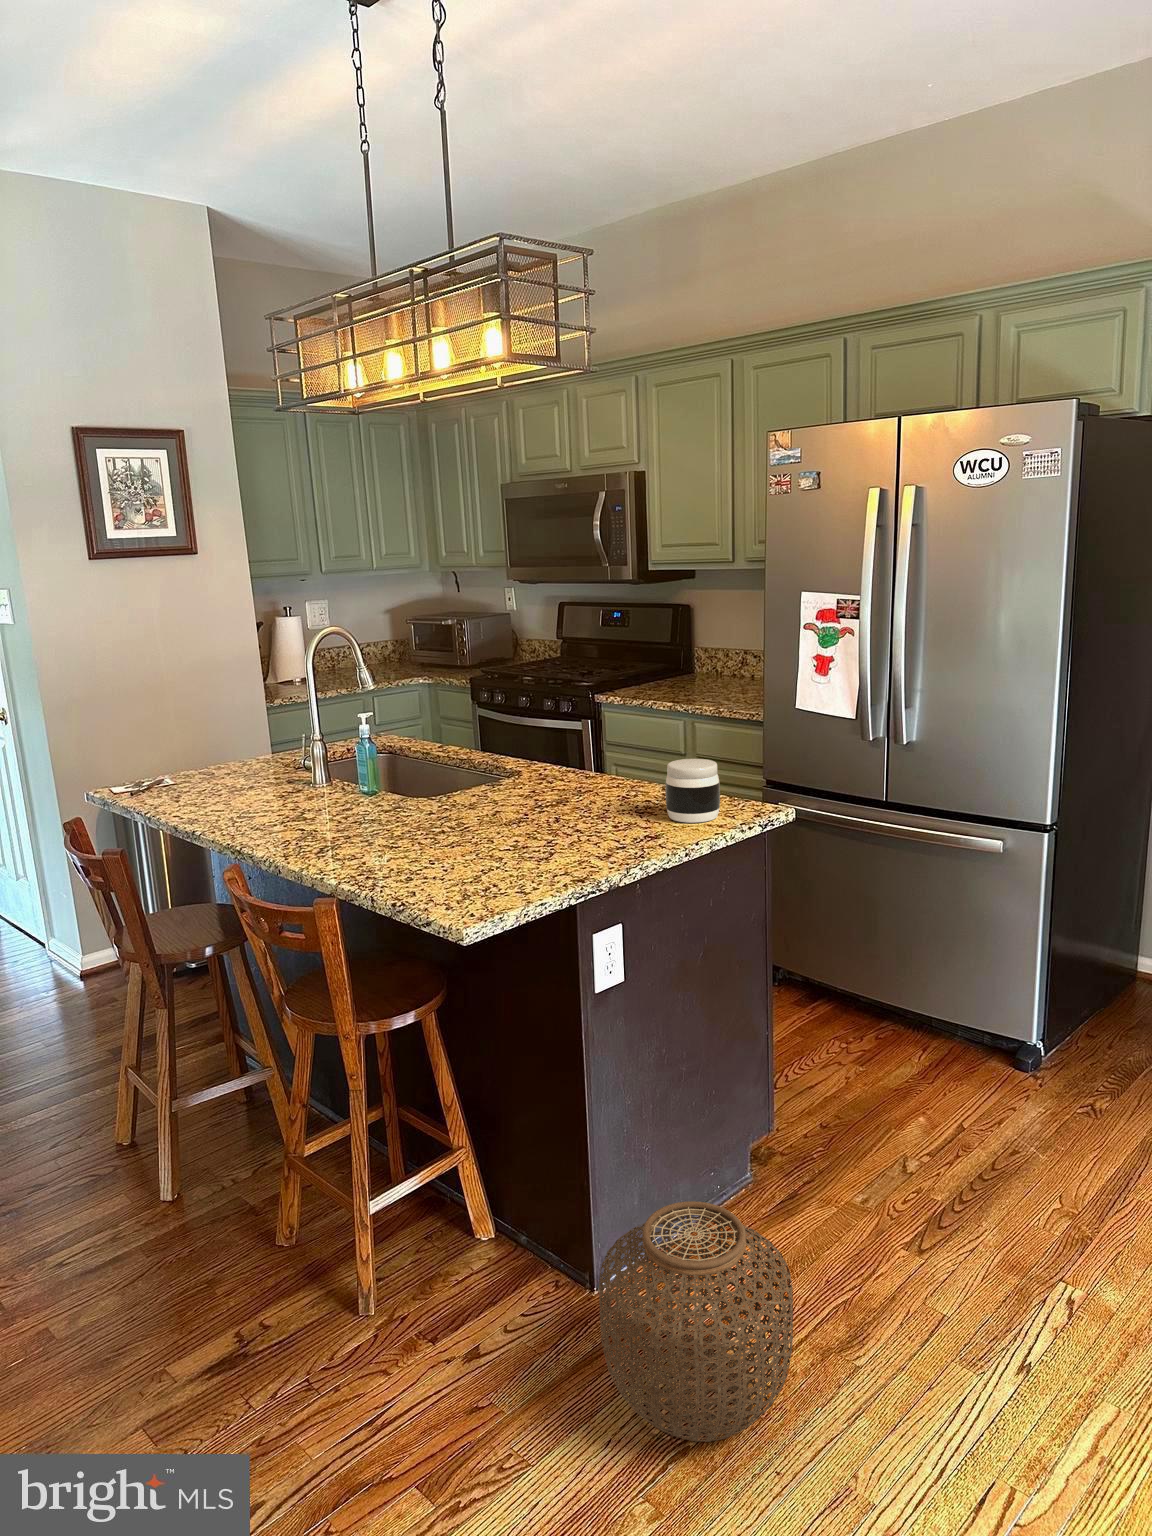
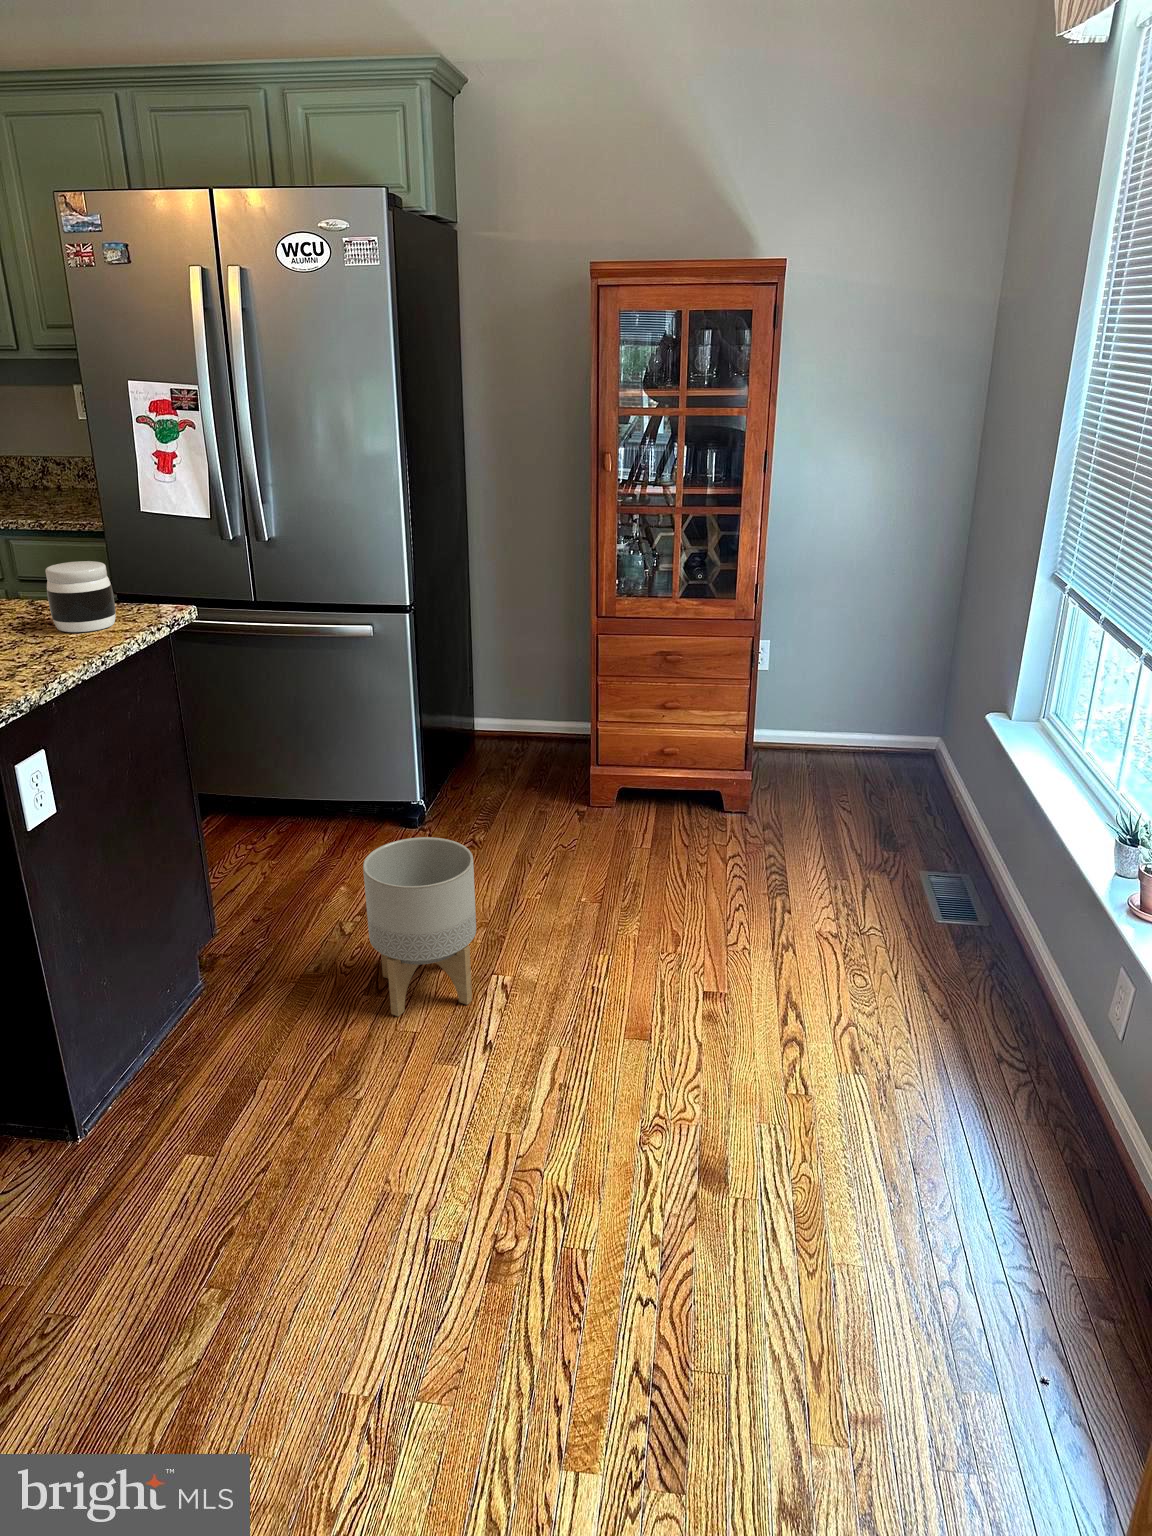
planter: none [915,1088,1048,1306] -> present [363,837,476,1016]
woven basket: present [599,1201,793,1442] -> none [105,1001,313,1225]

